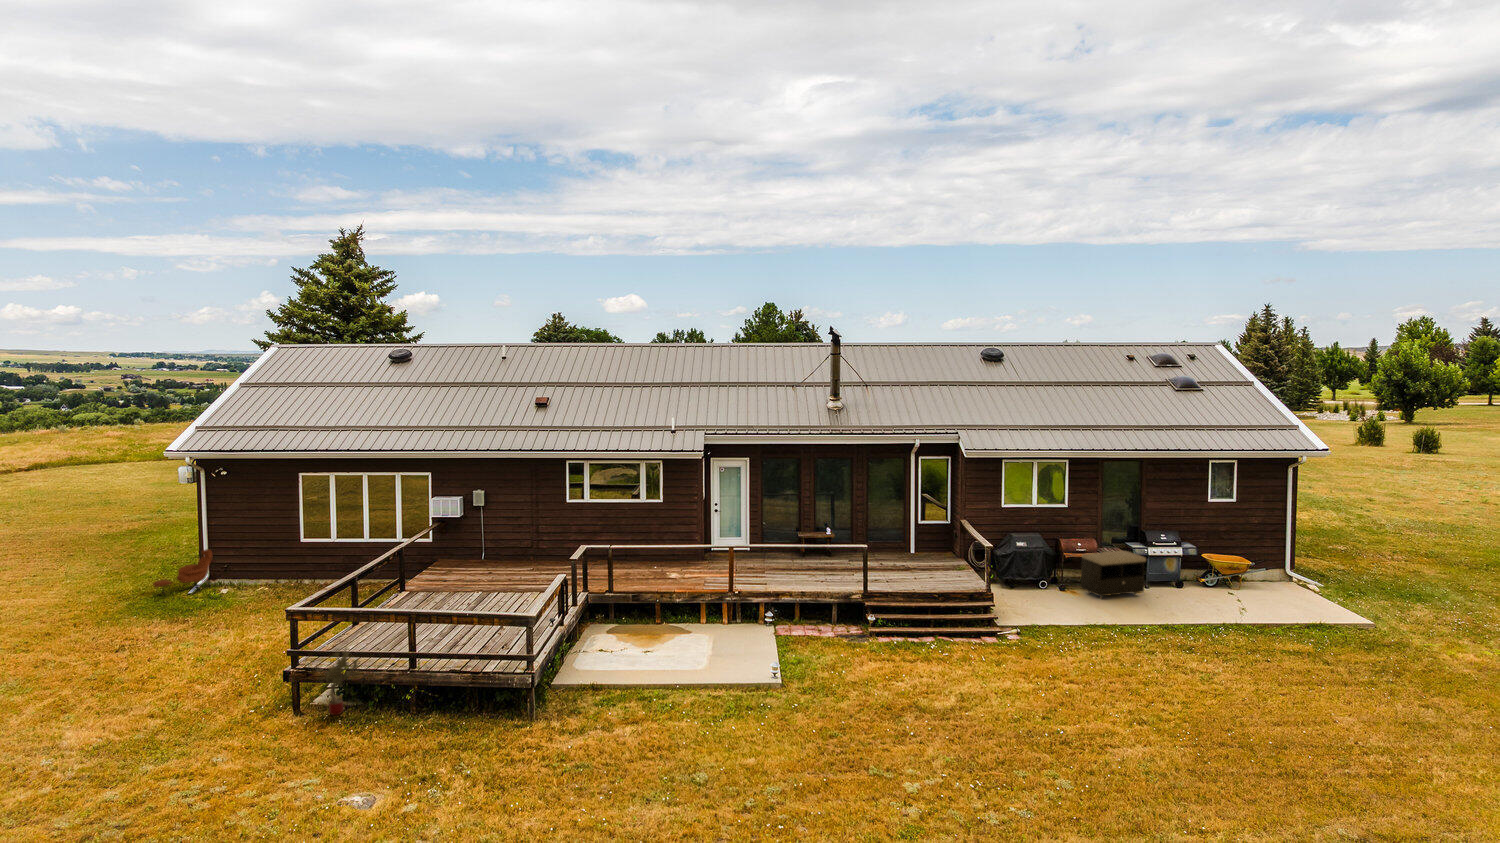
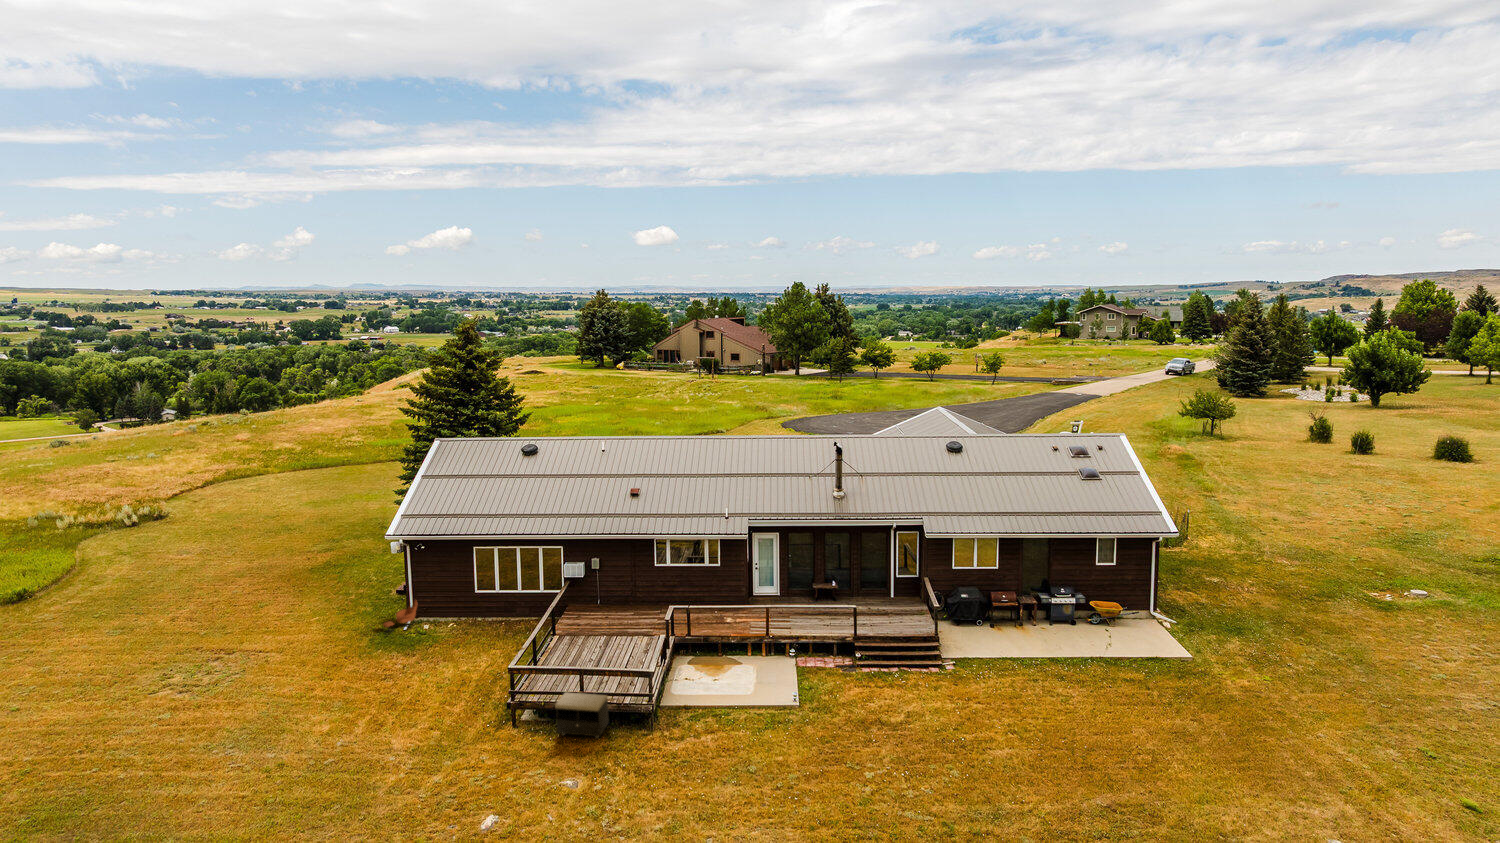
storage bench: present [1081,551,1146,599] -> present [555,693,609,737]
potted tree: present [315,648,359,715] -> none [522,688,552,728]

